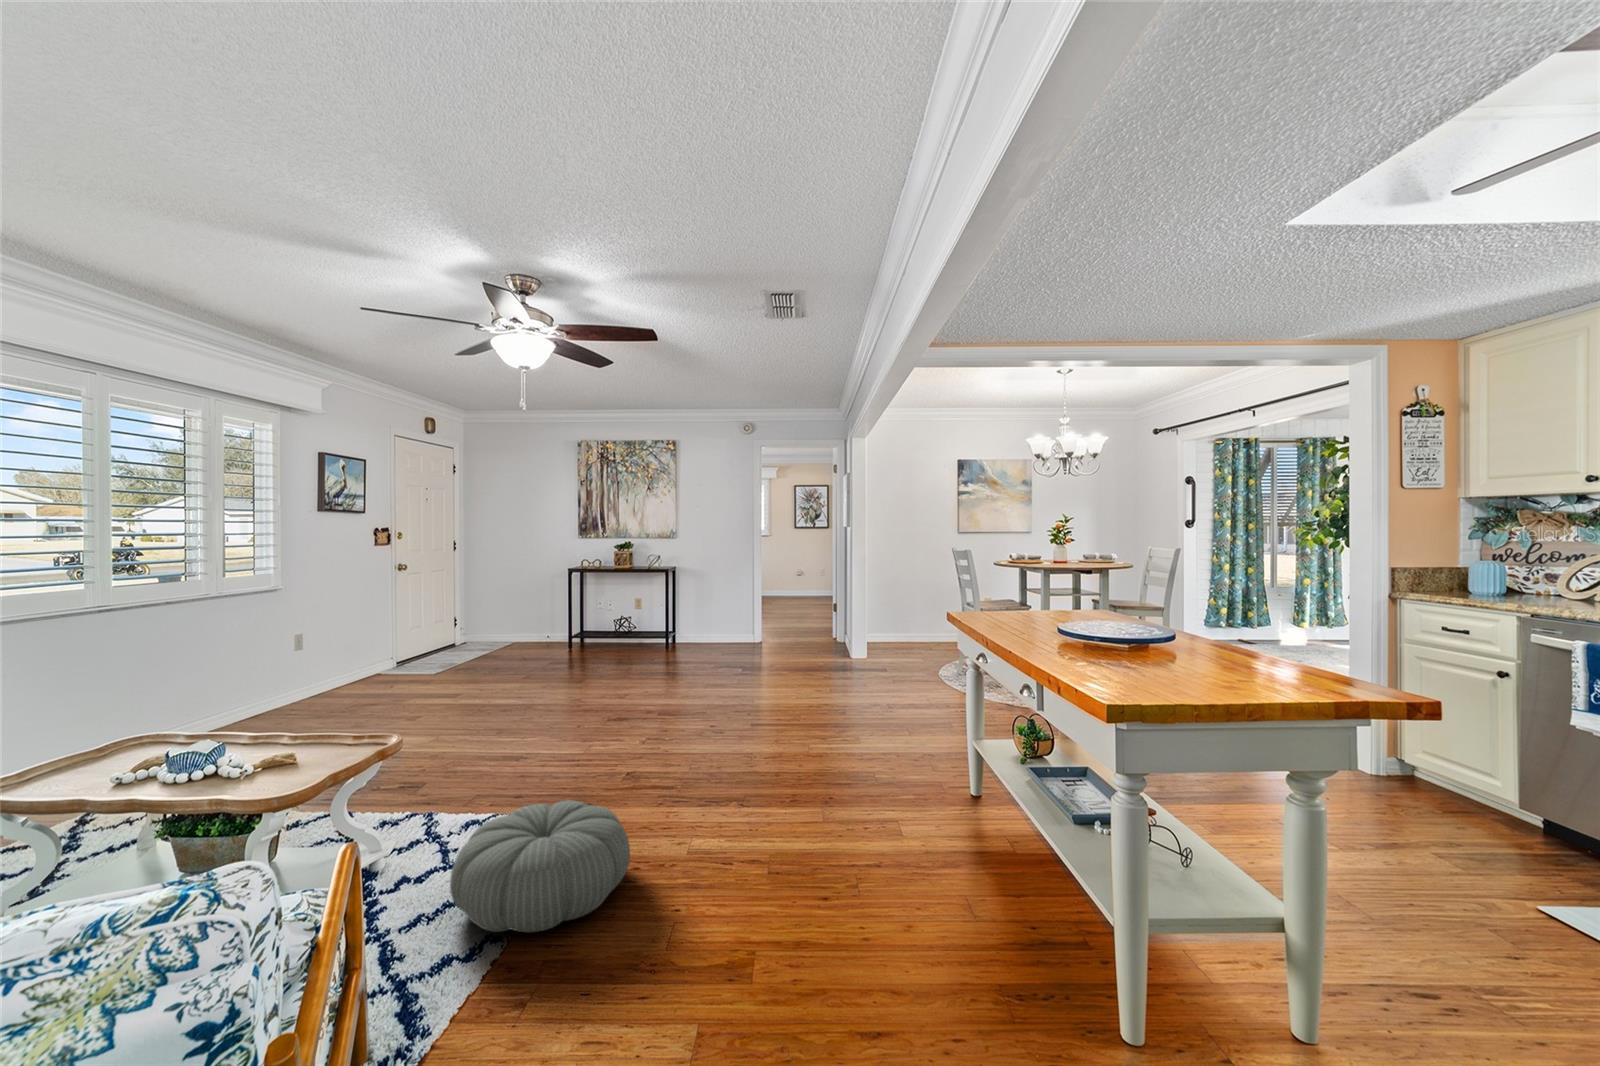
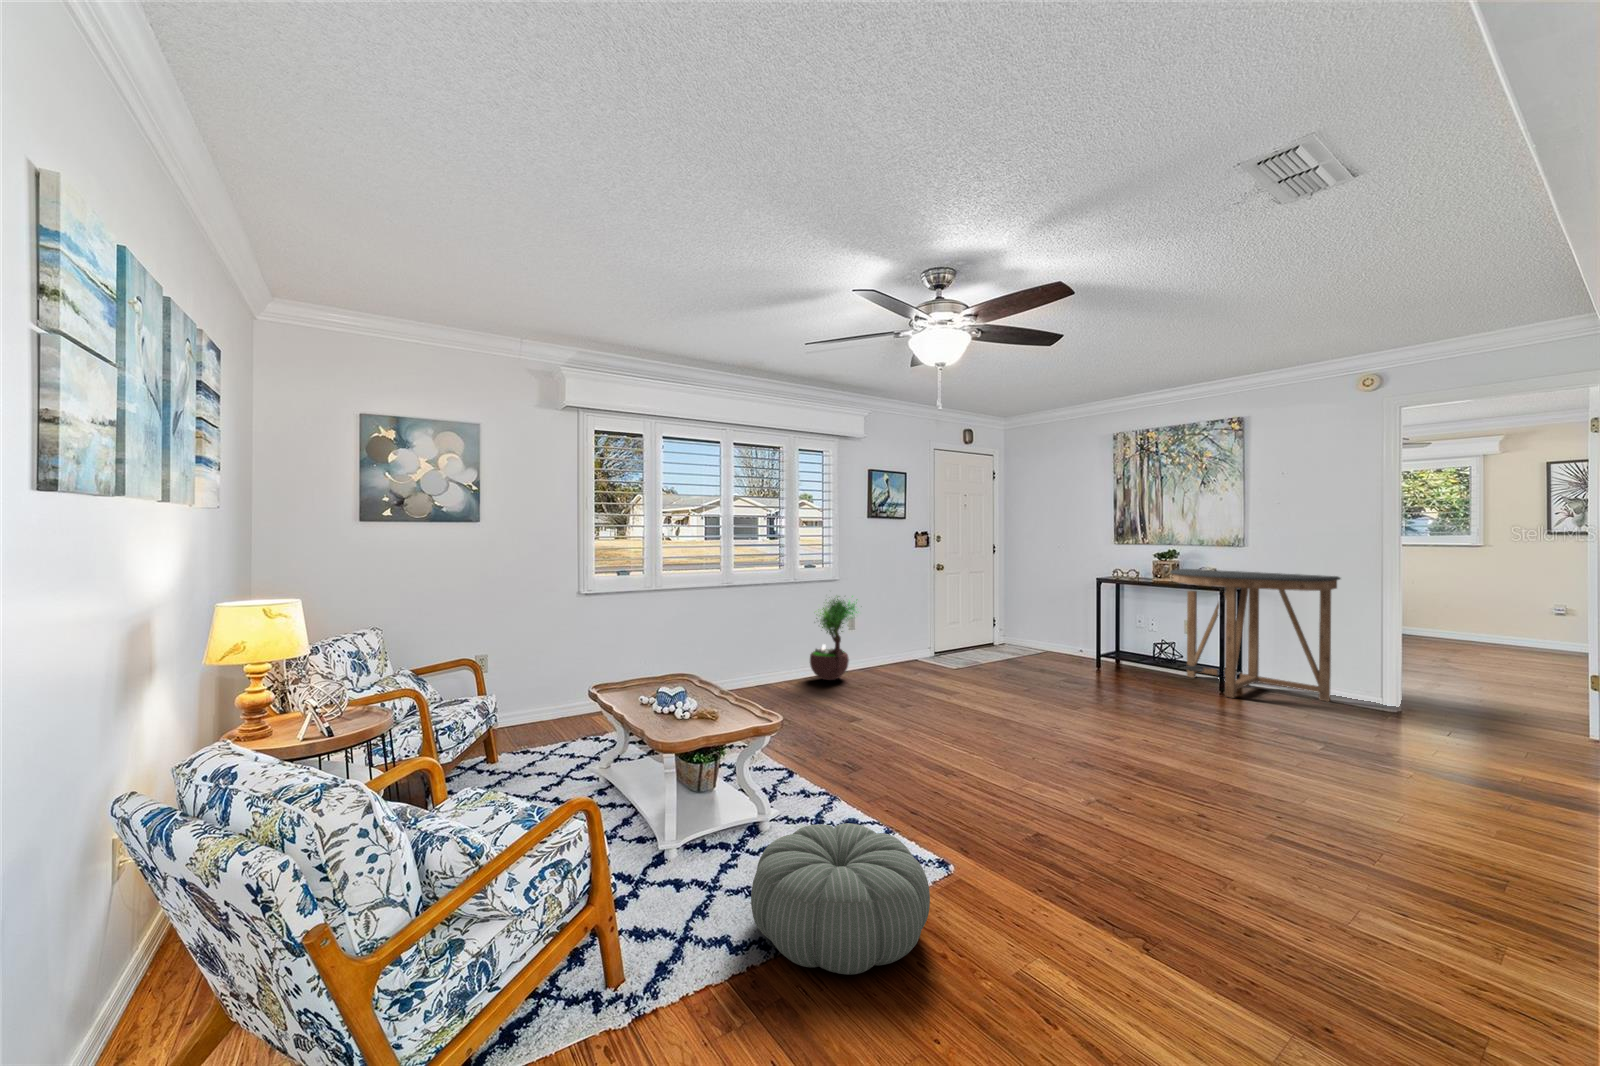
console table: none [629,557,734,652] -> present [1170,569,1340,702]
potted tree: none [248,602,332,717] -> present [810,596,857,680]

